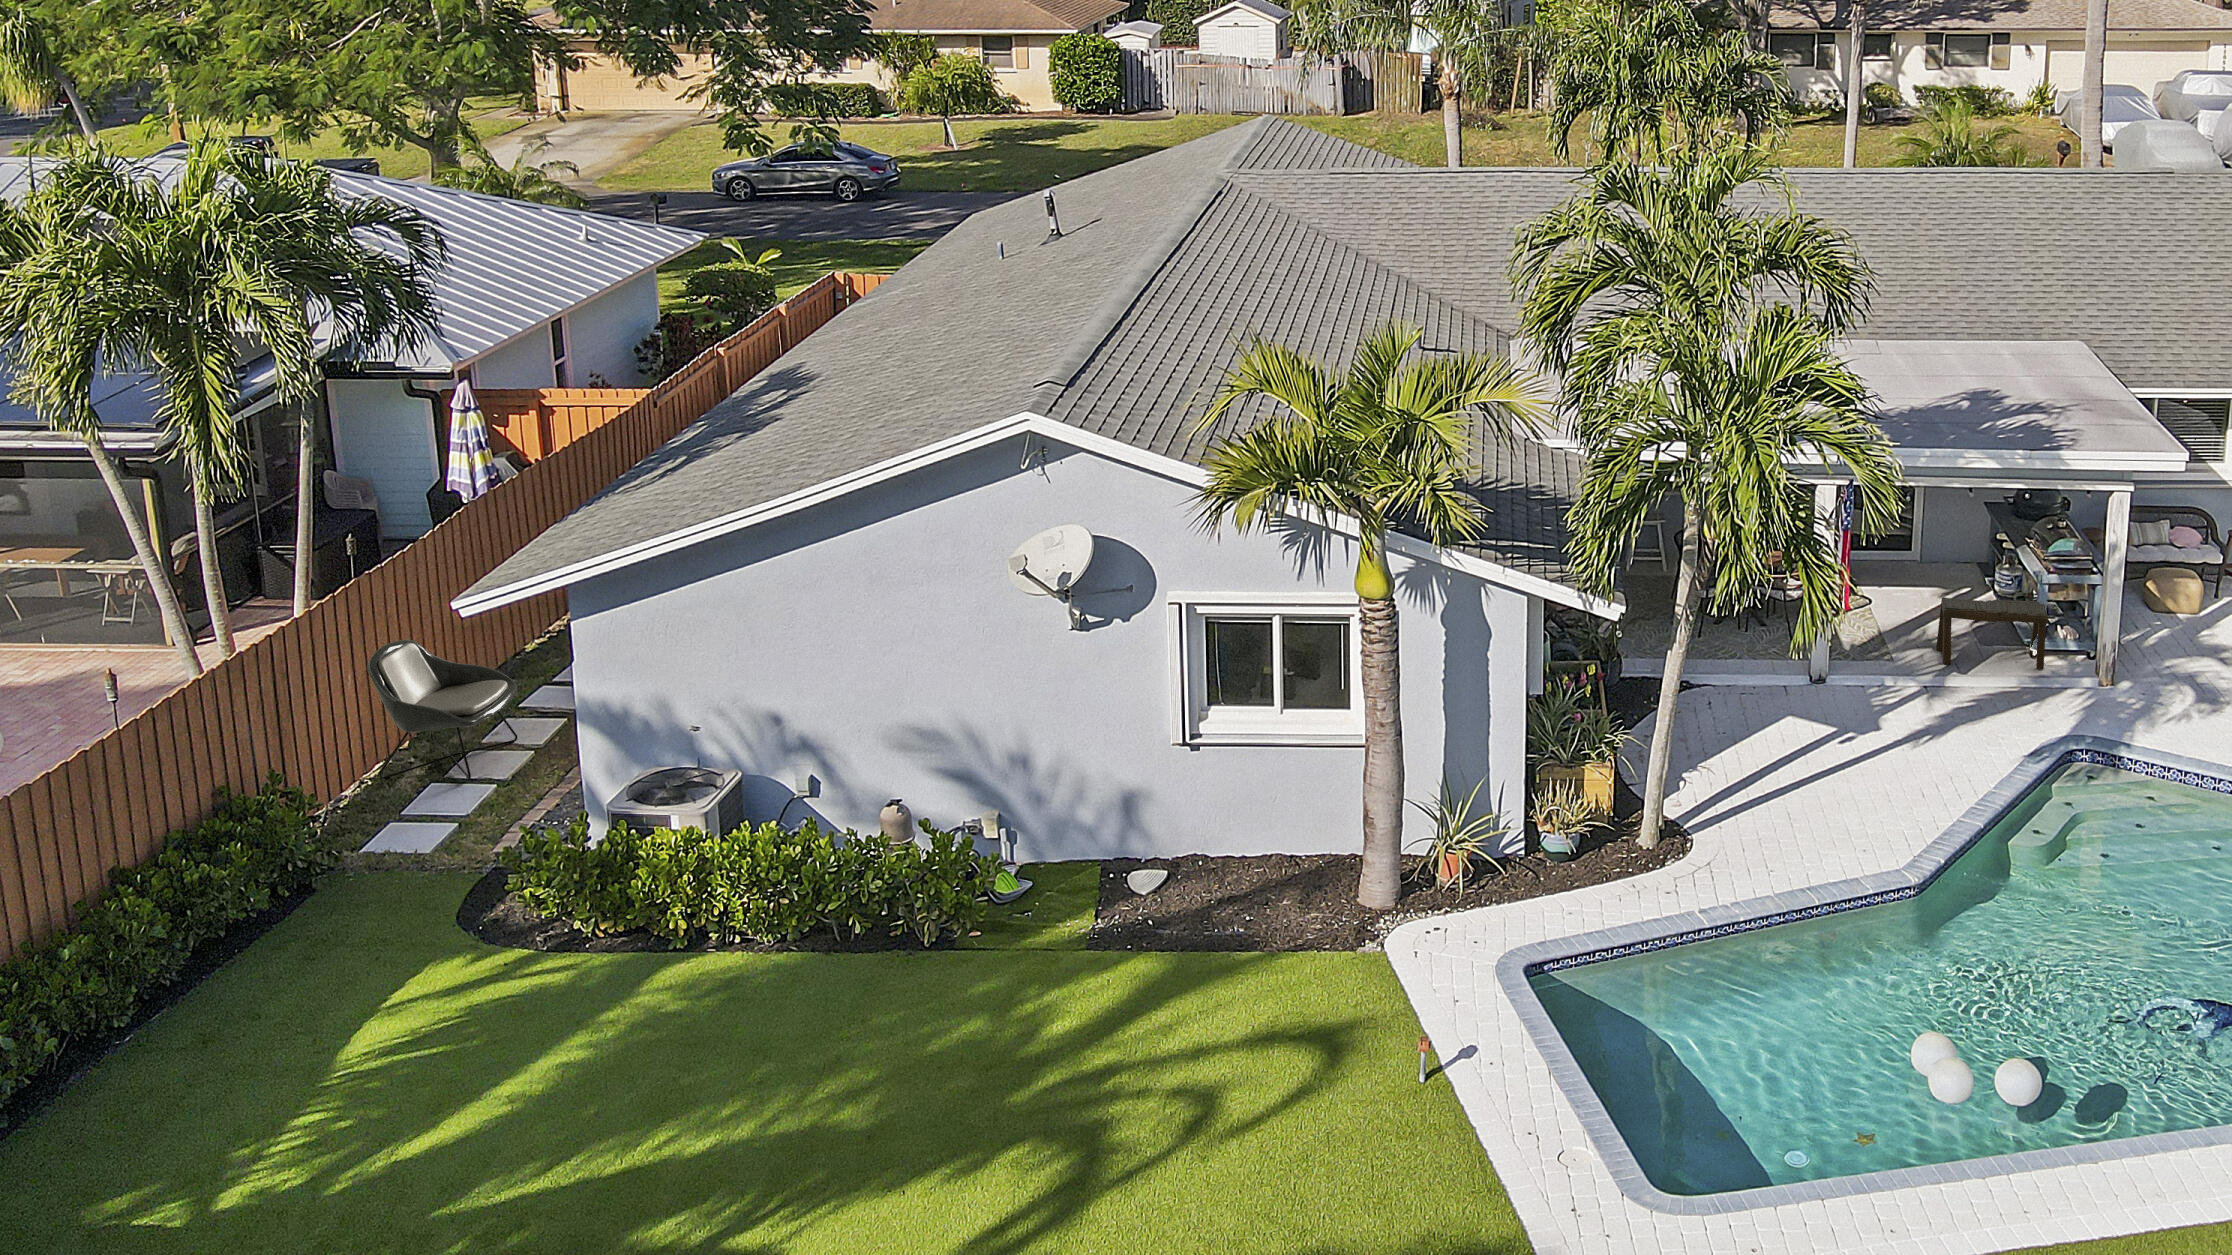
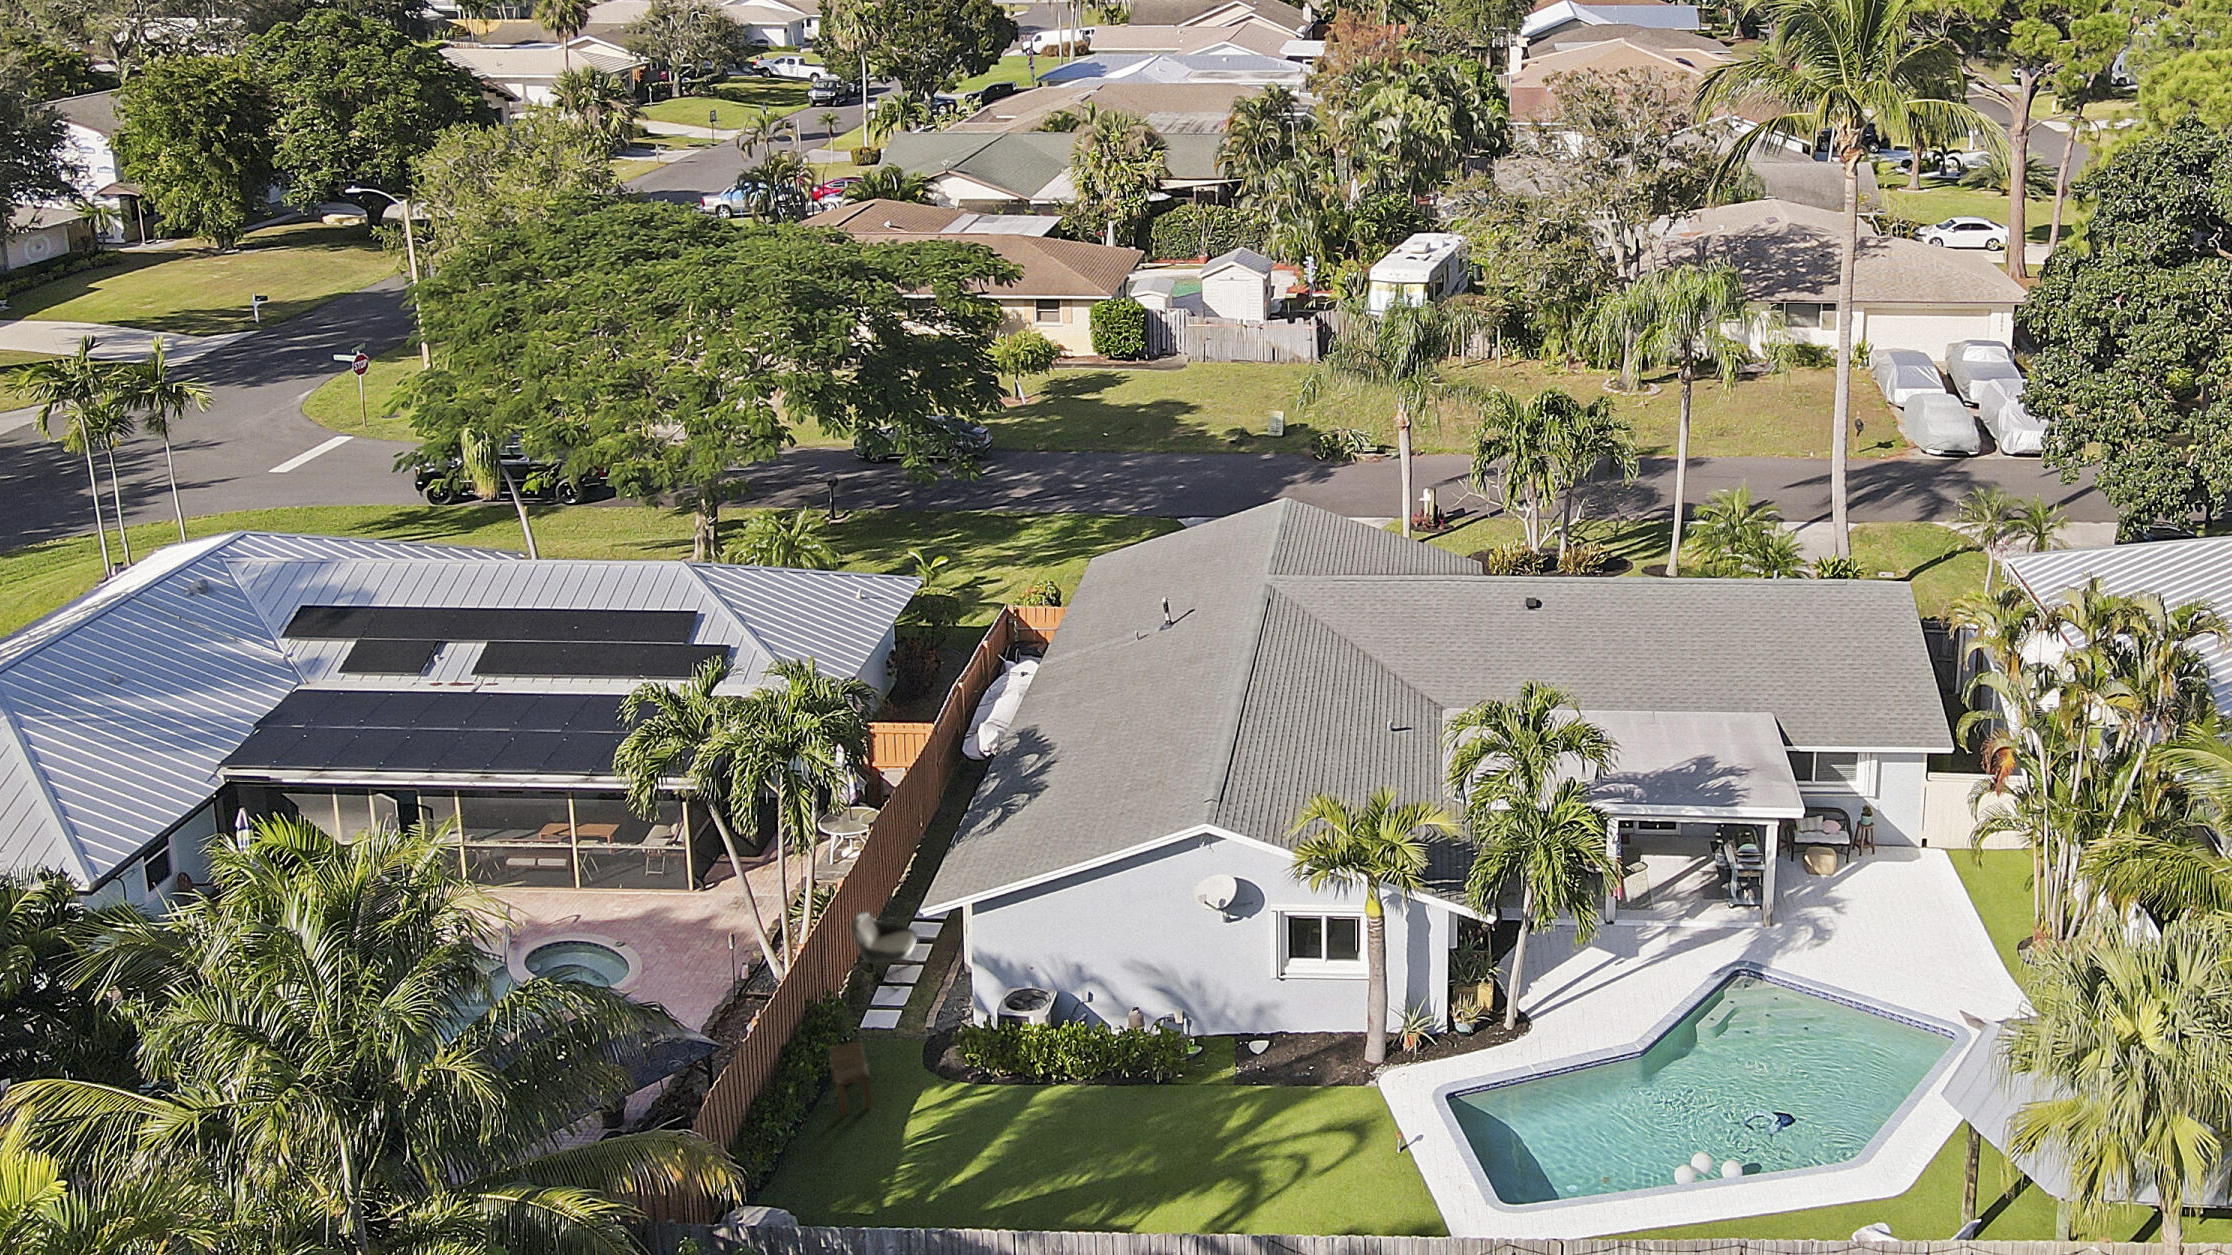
bench: present [1936,597,2048,669] -> present [830,1041,871,1116]

